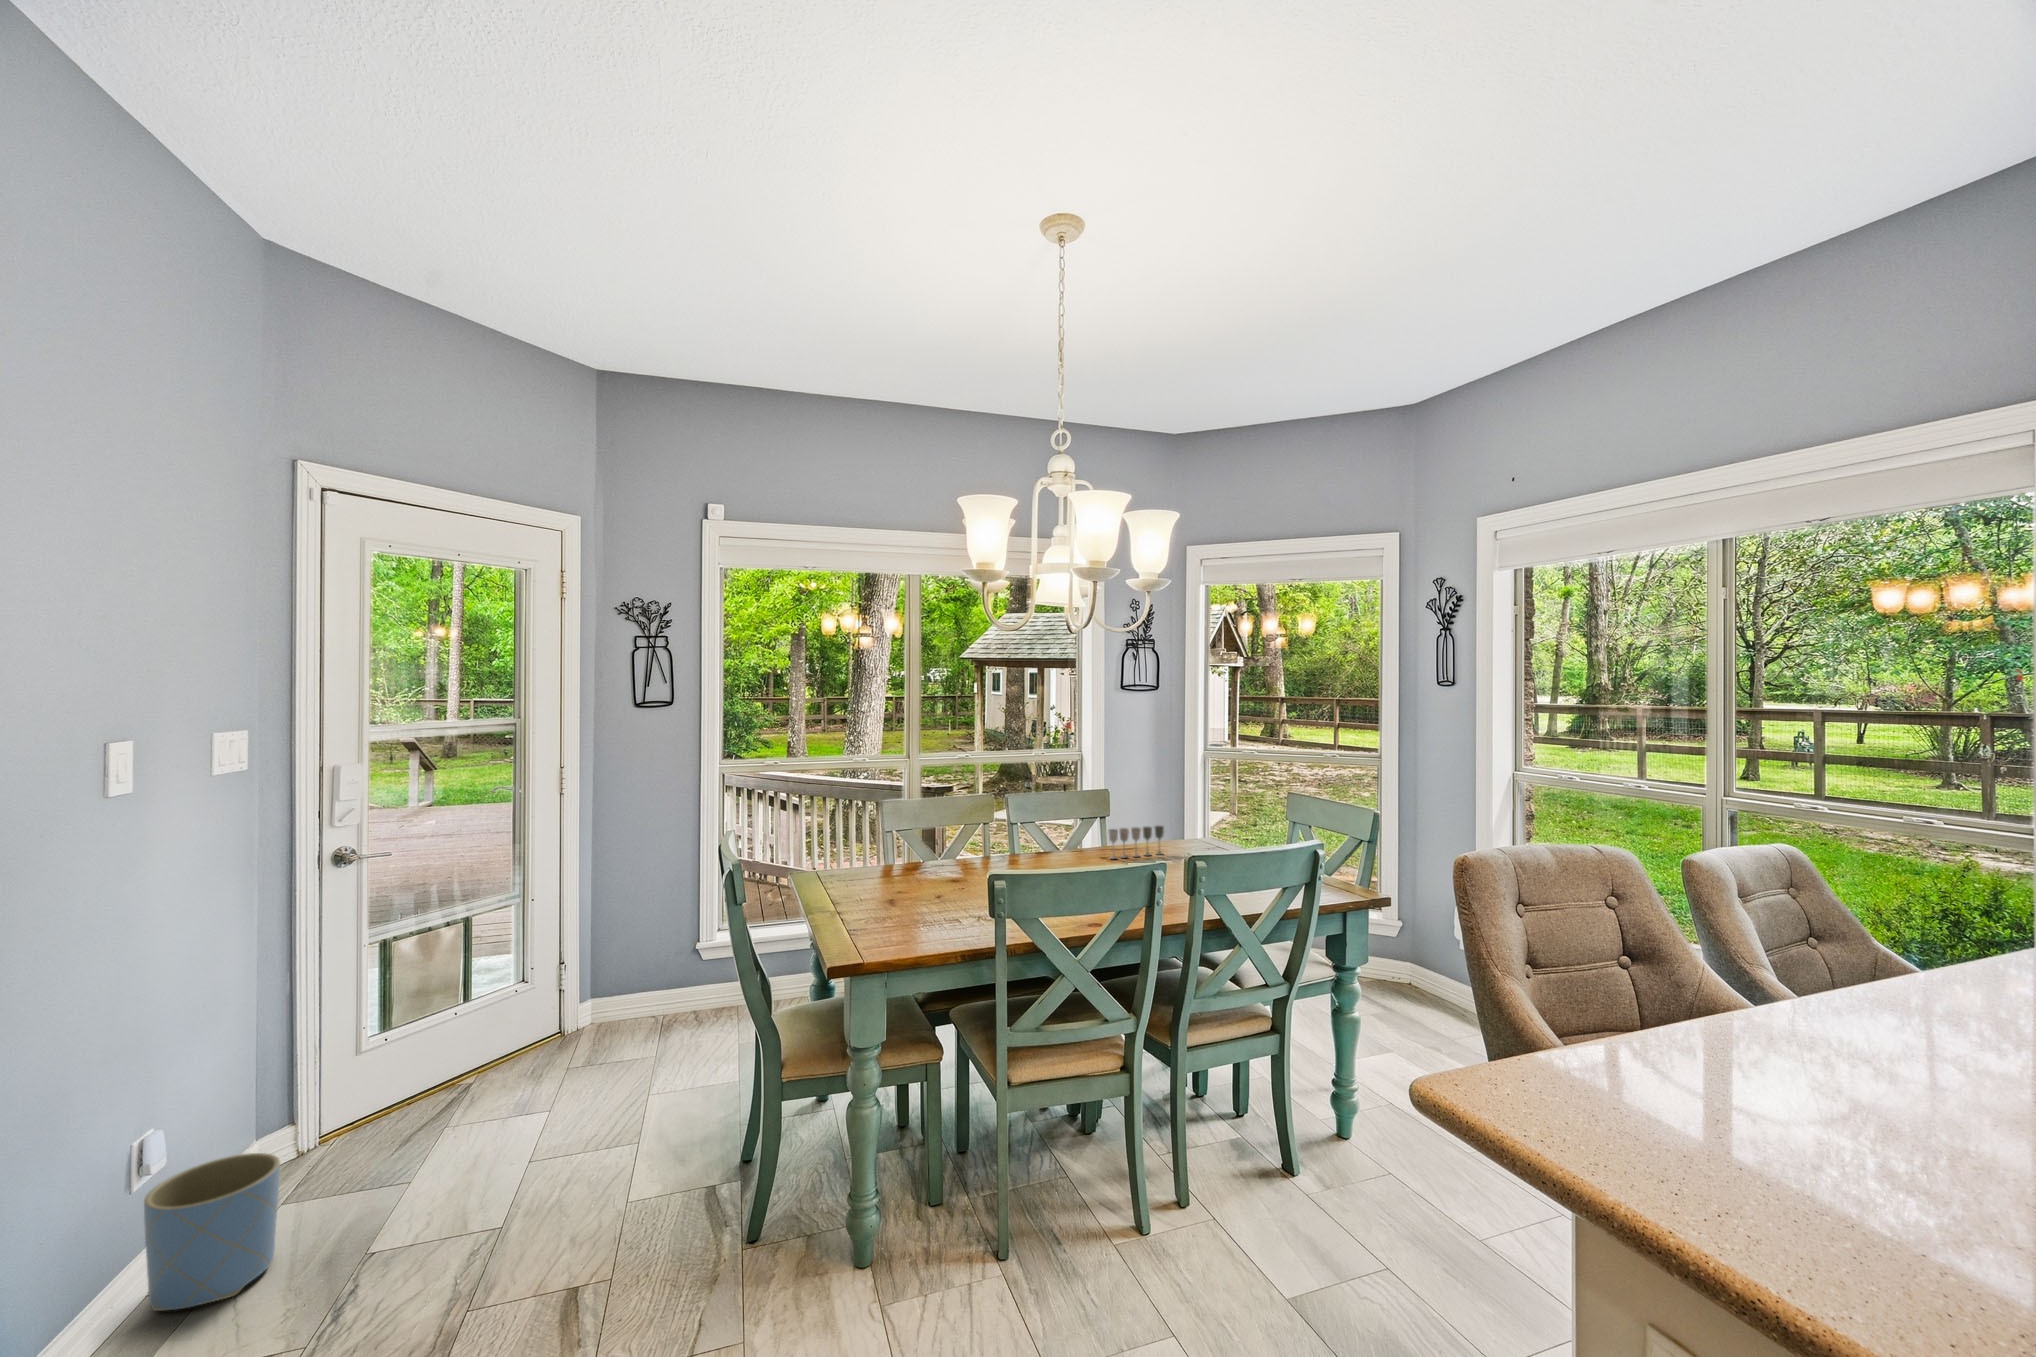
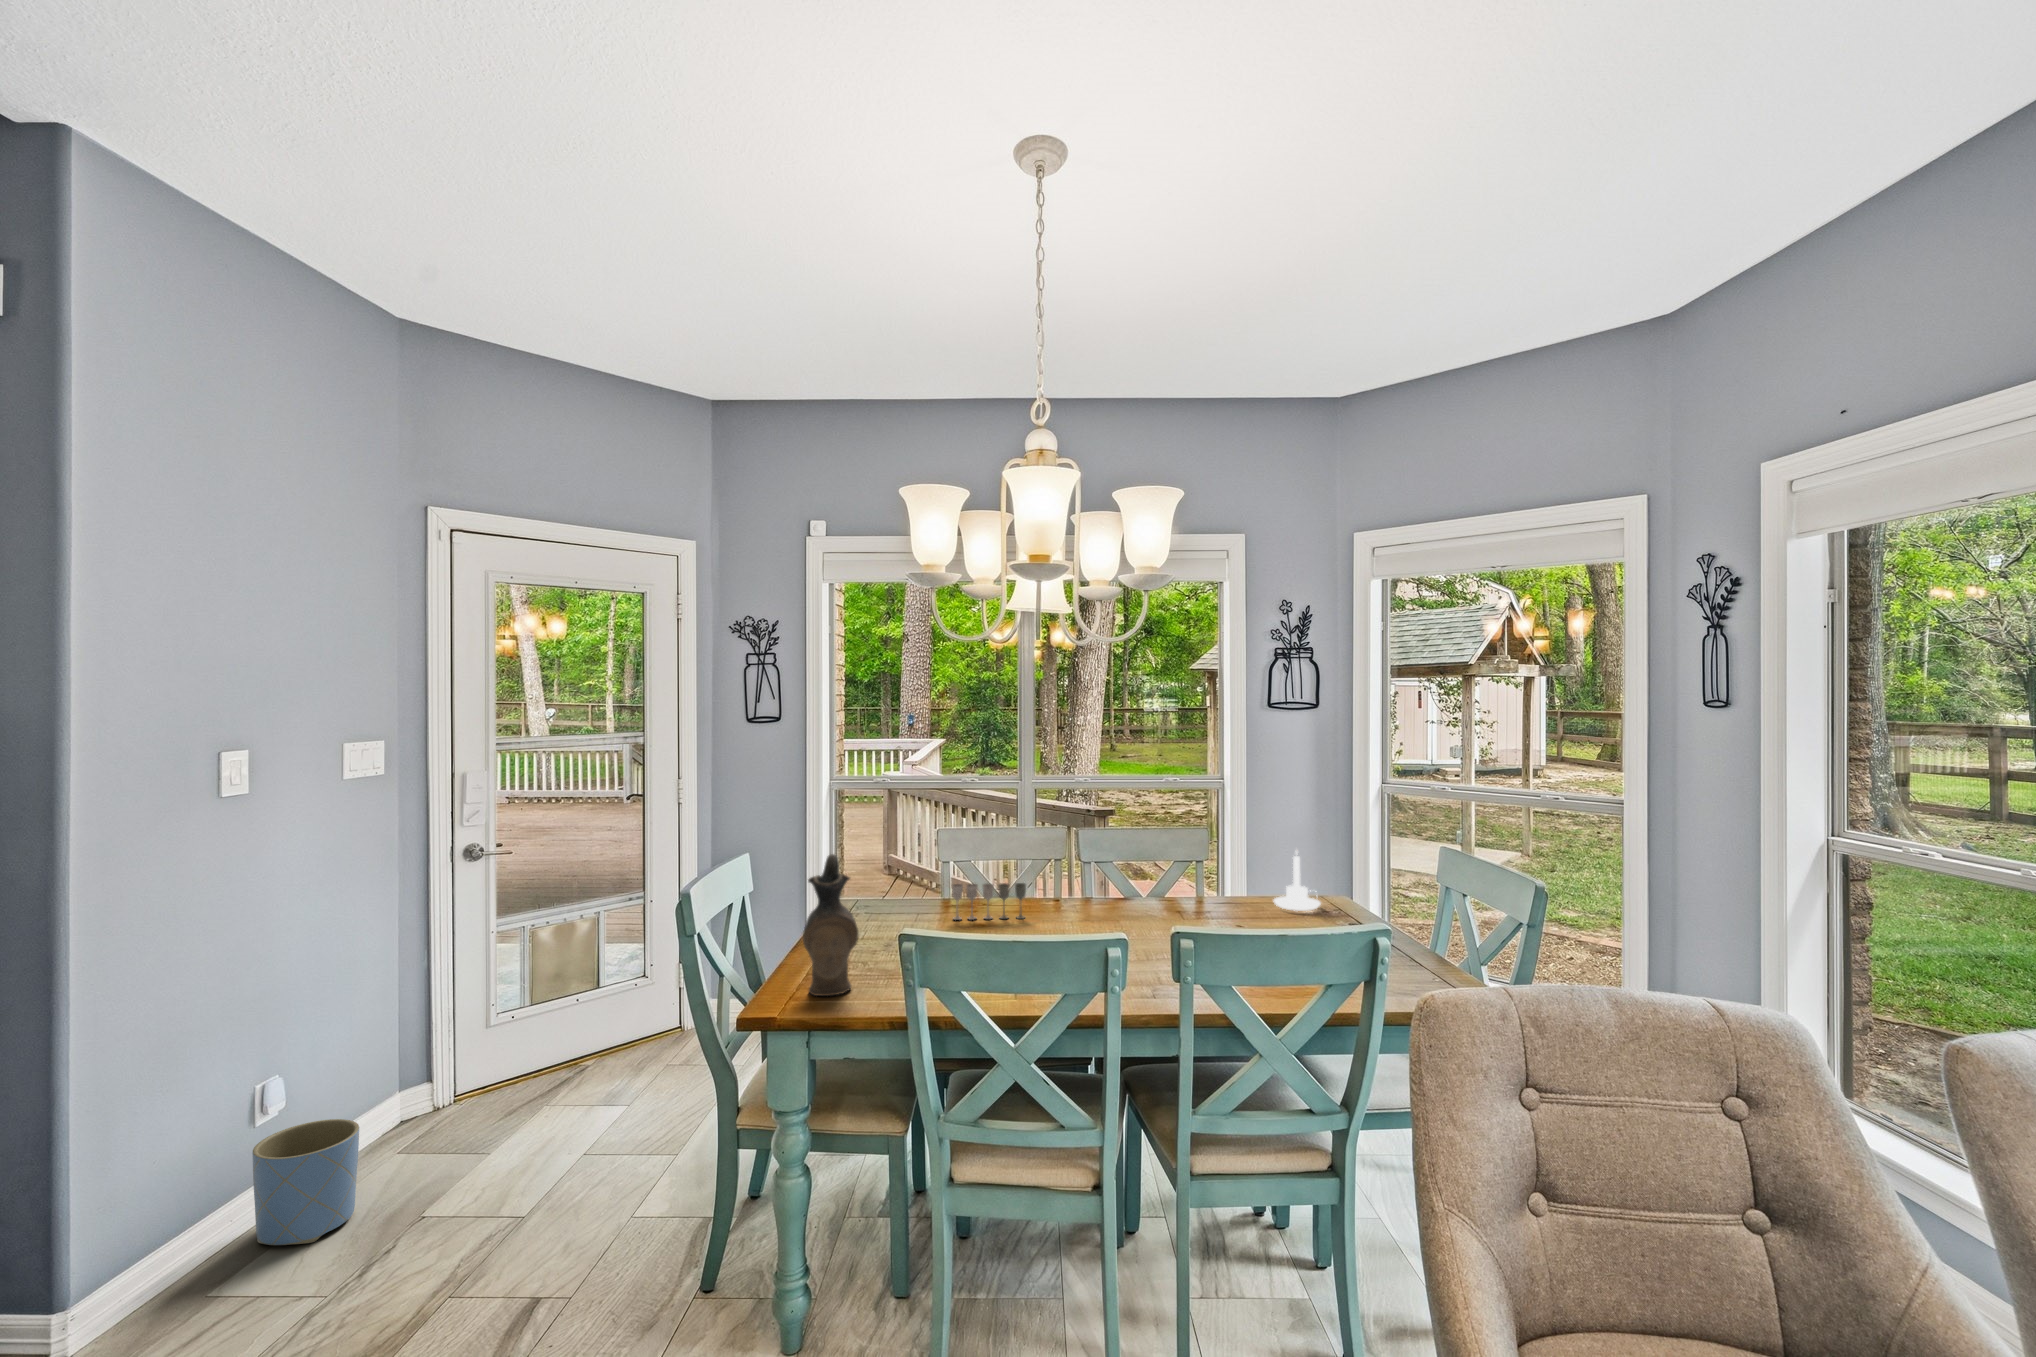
candle holder: none [1166,797,1204,848] -> present [1274,851,1321,911]
ceramic pitcher: none [857,813,910,943] -> present [803,854,858,996]
wine glass: present [1109,826,1164,859] -> present [951,883,1026,920]

